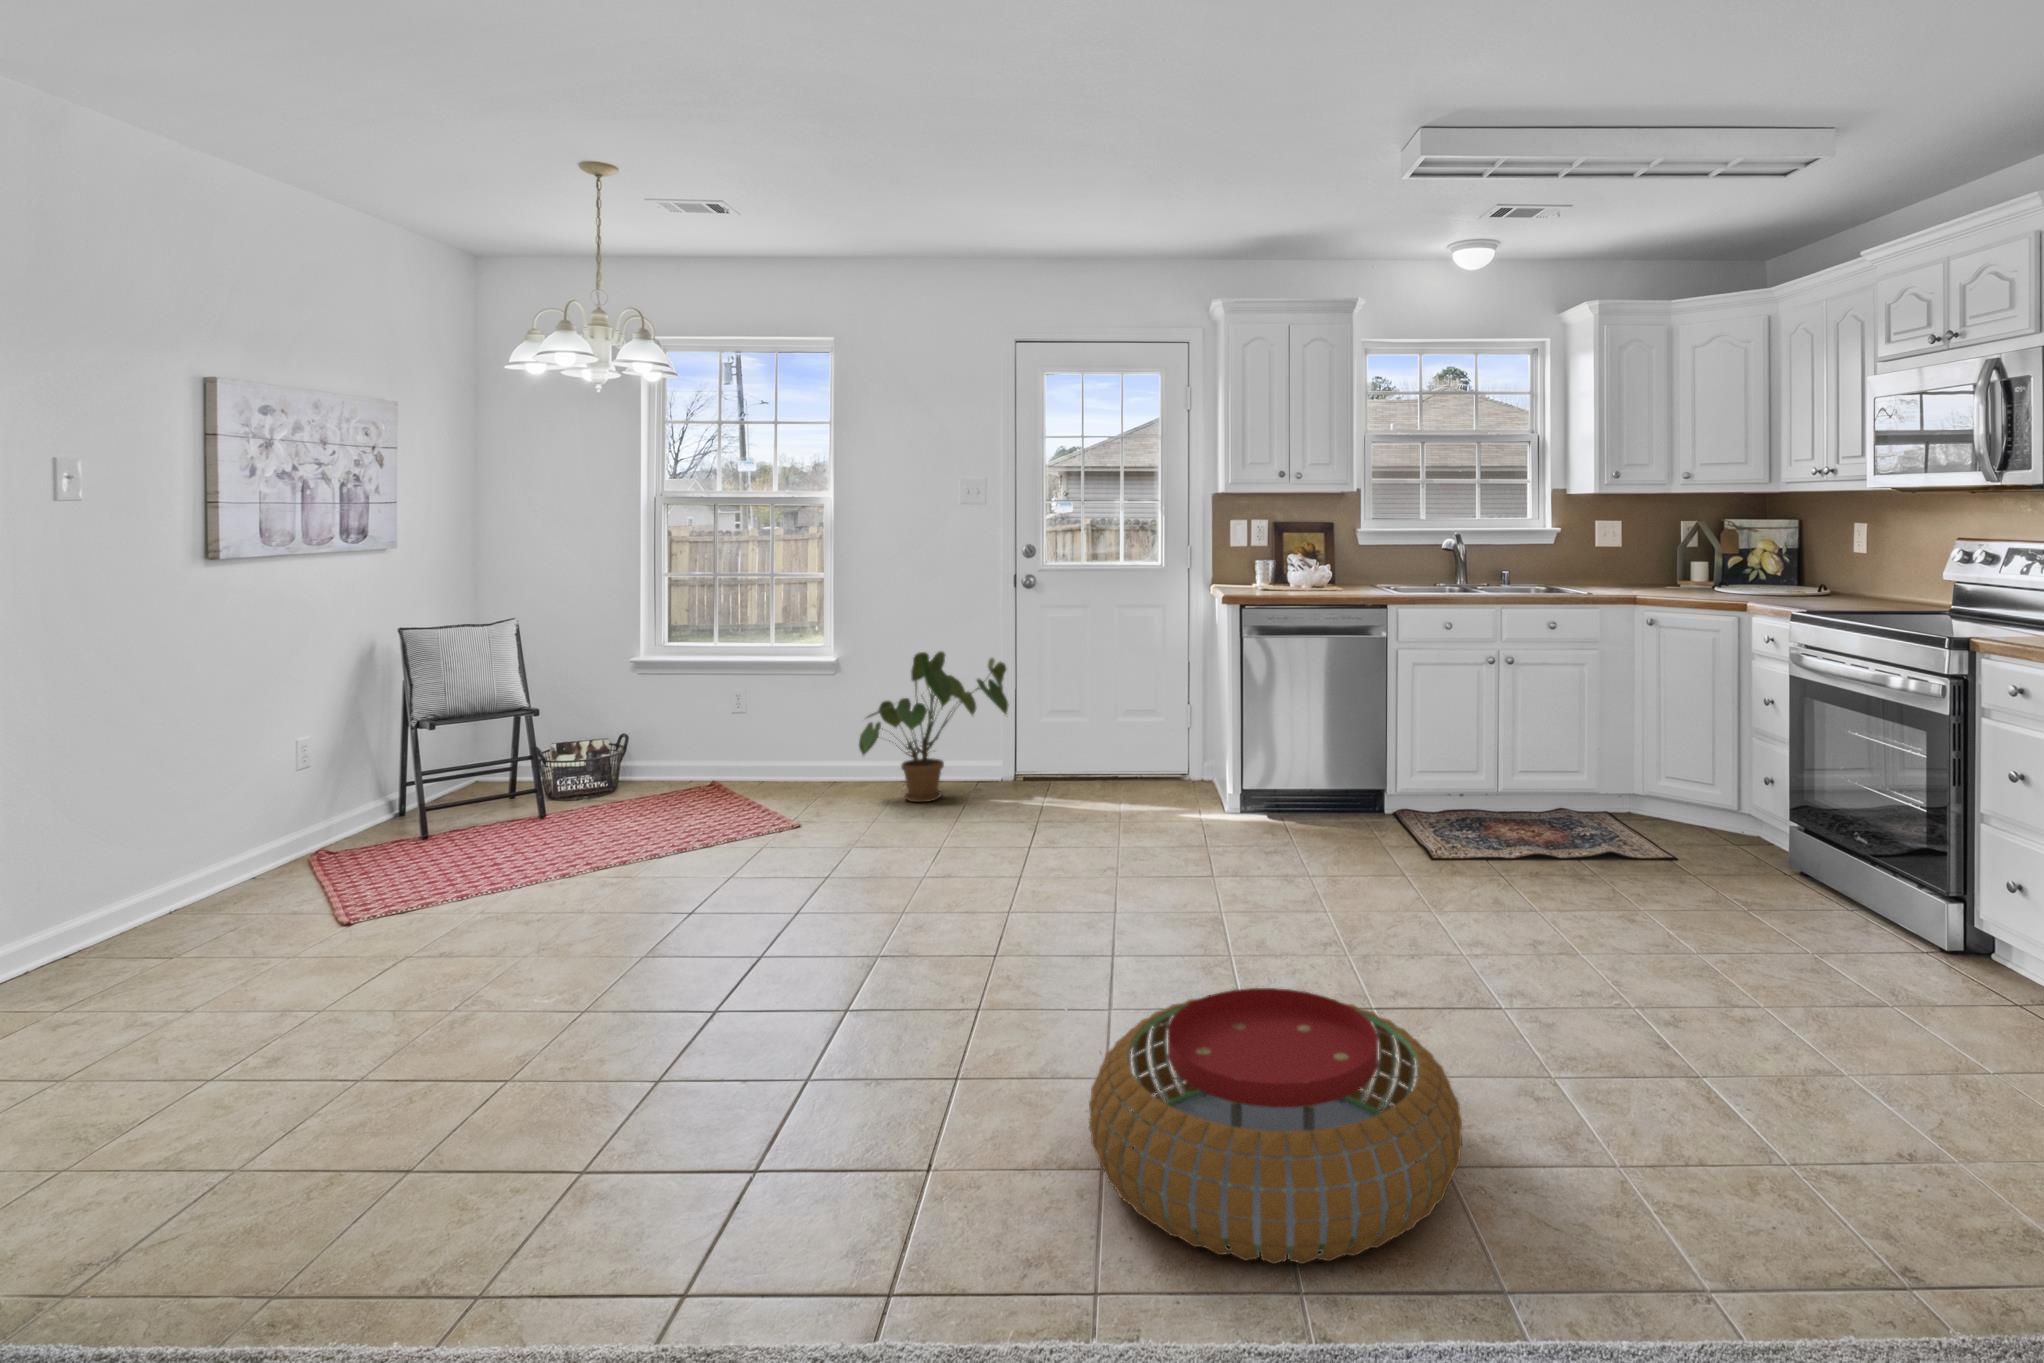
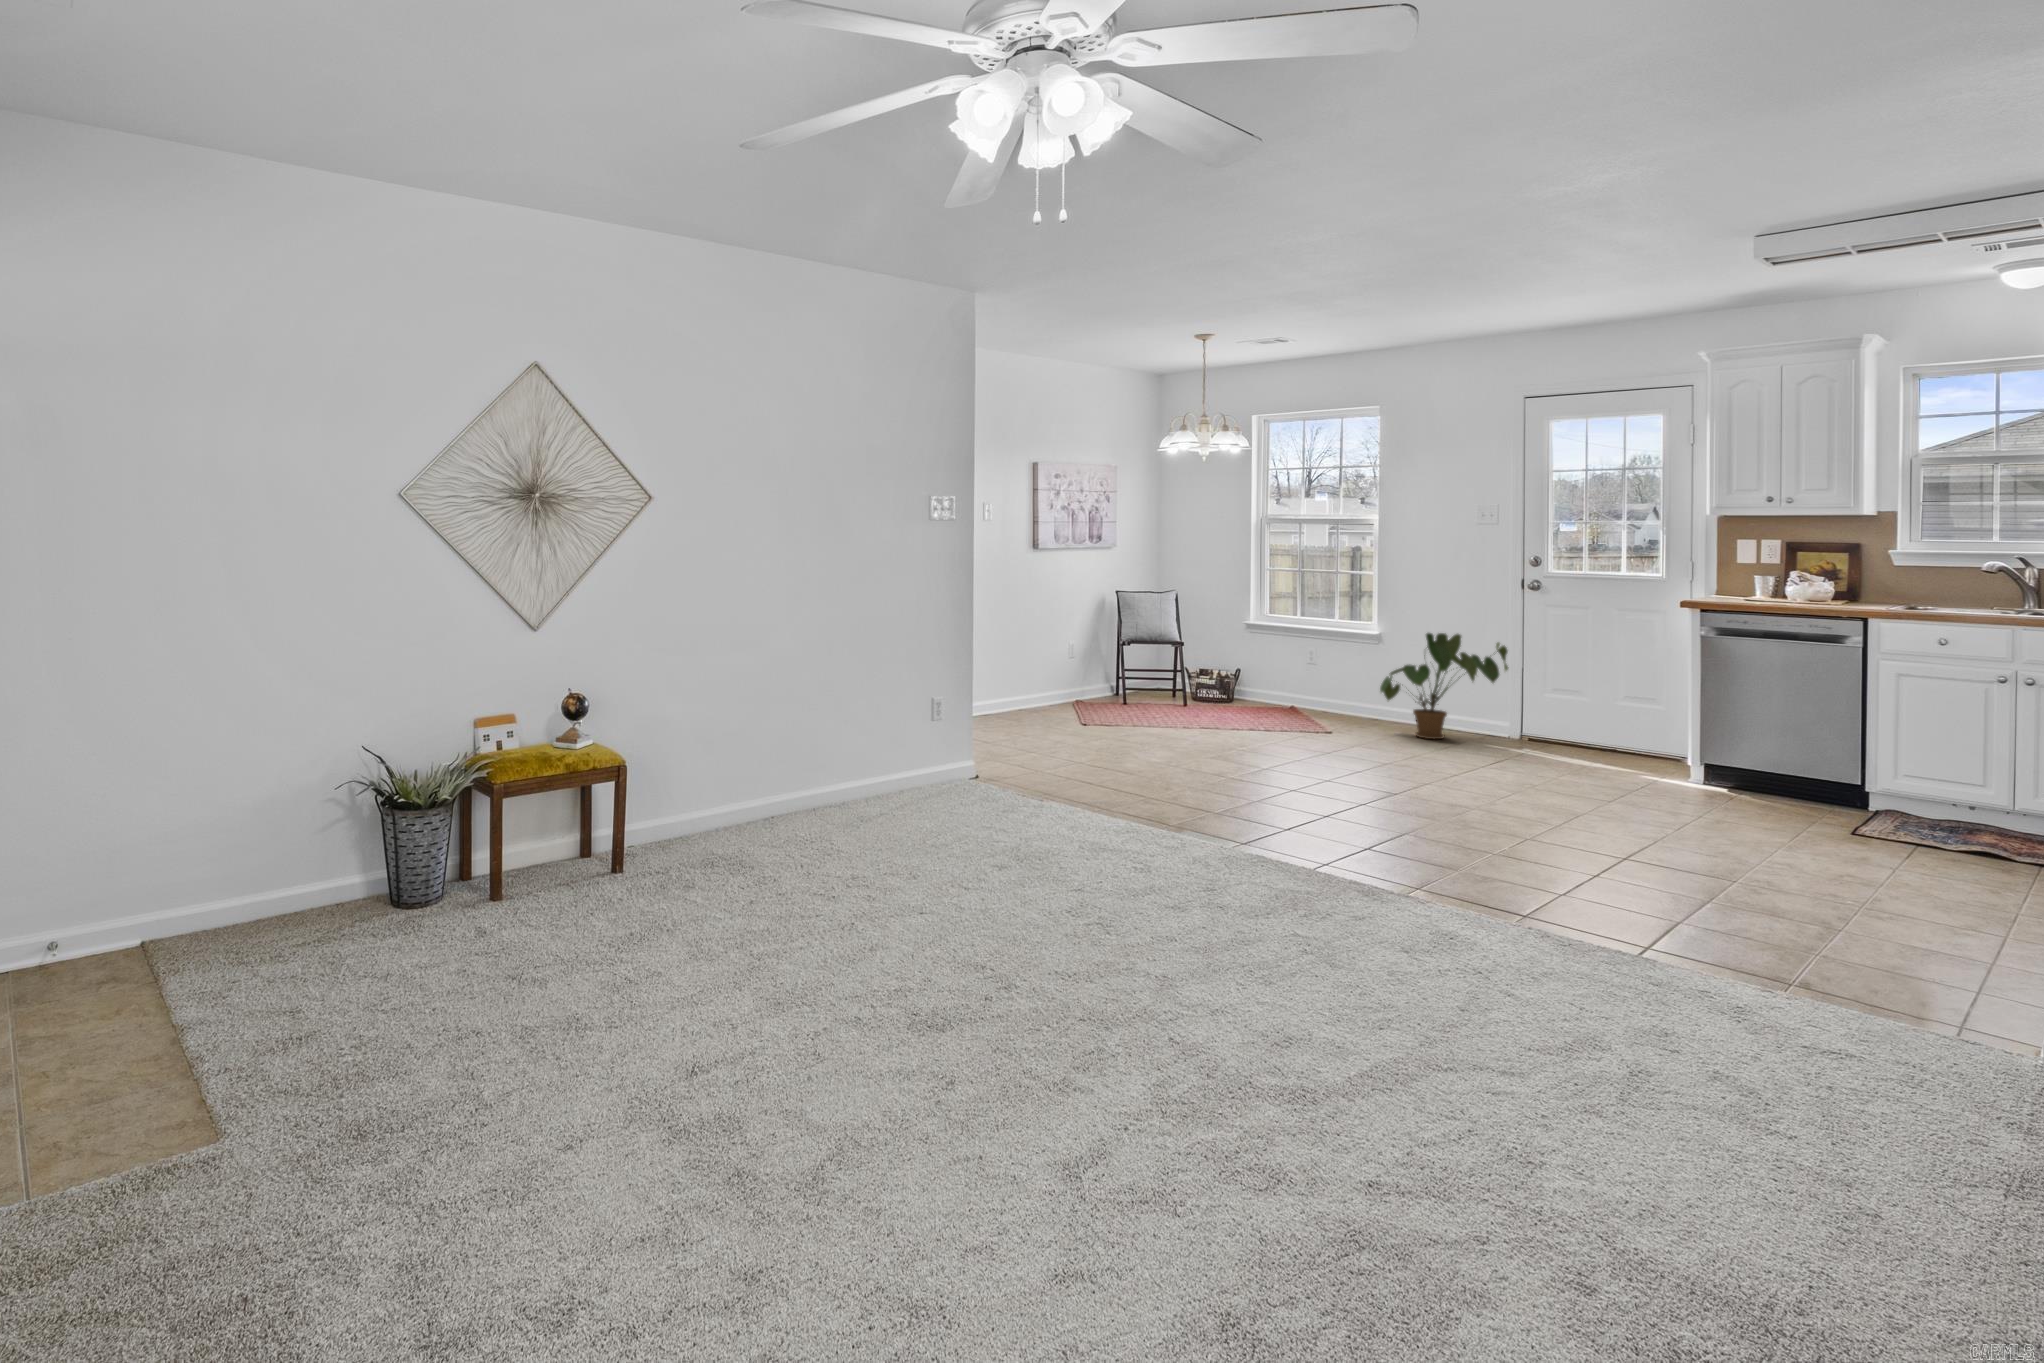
pouf: present [1089,988,1462,1264] -> none [1319,792,1528,895]

